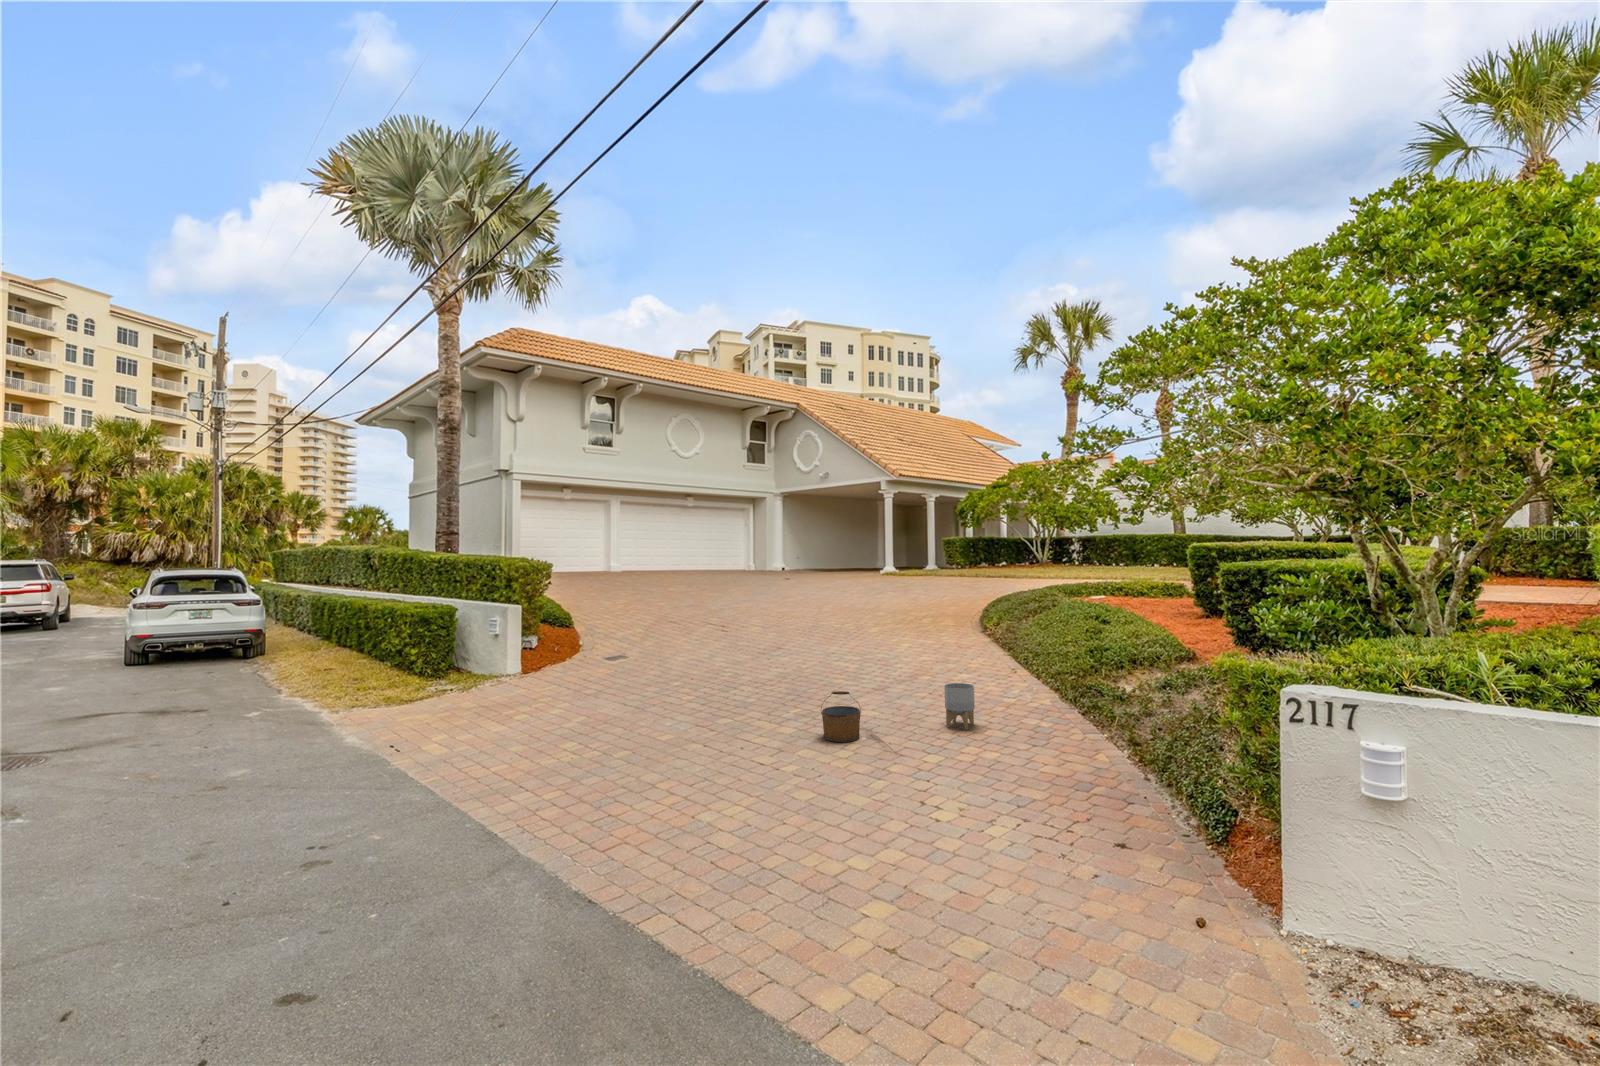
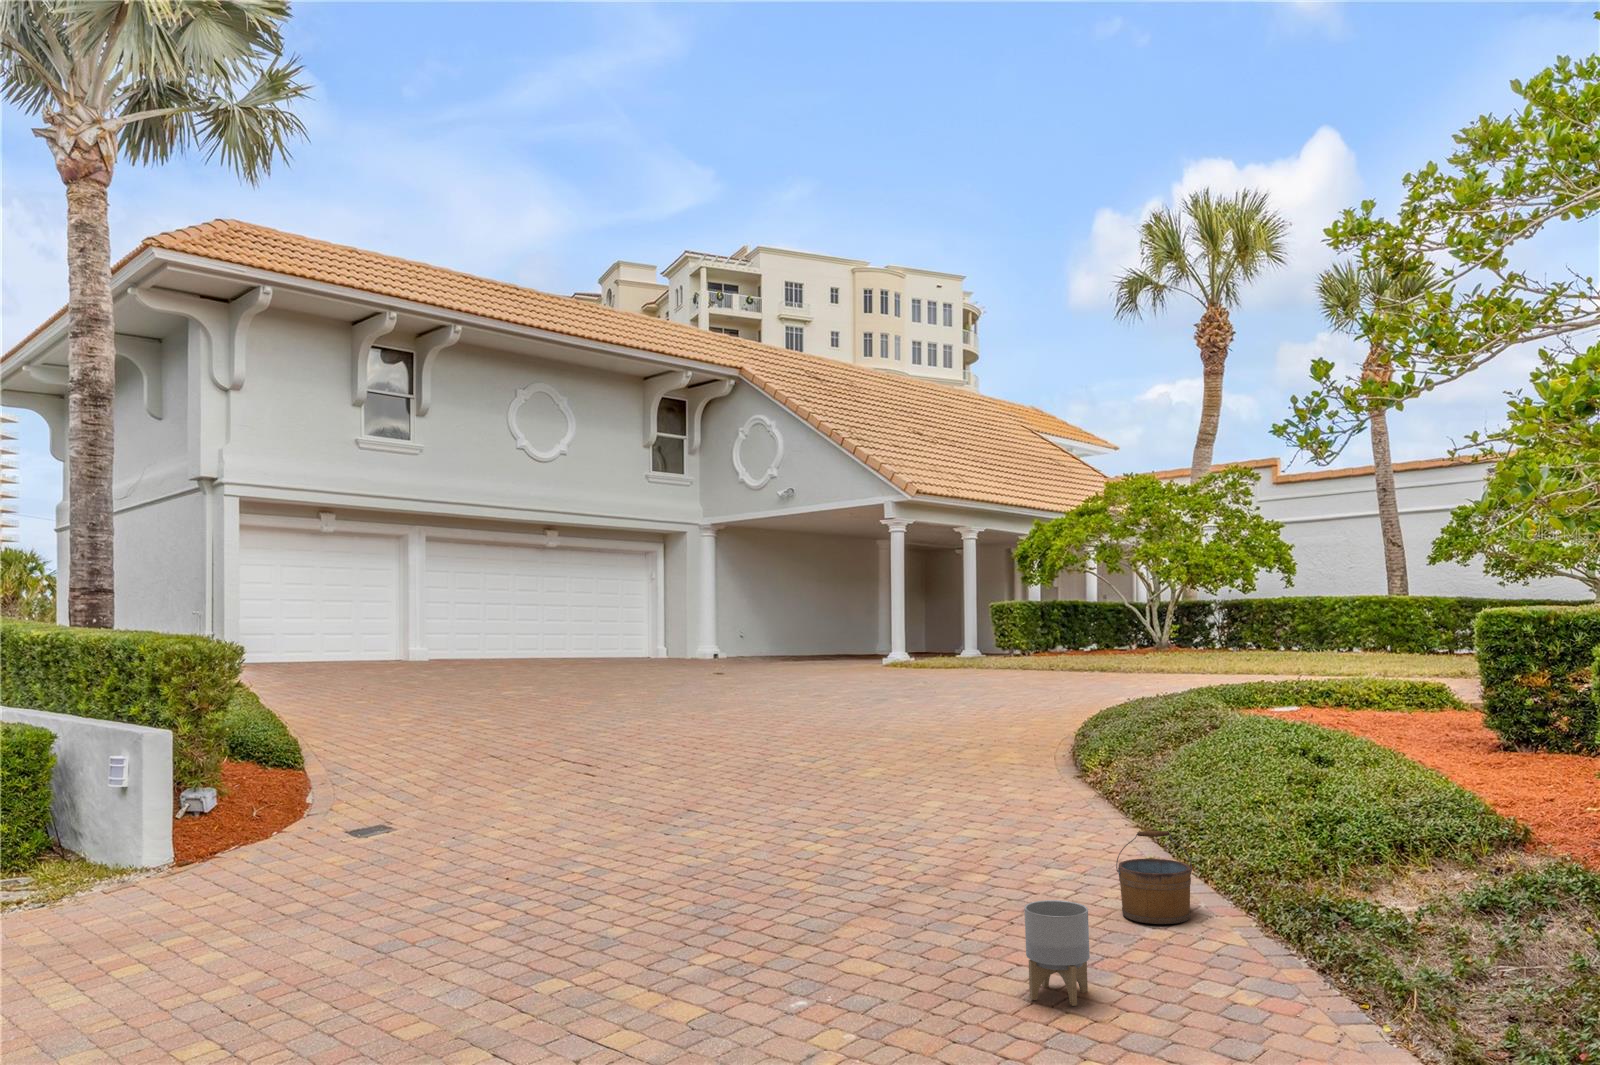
bucket: present [821,691,861,742] -> present [1116,831,1192,924]

